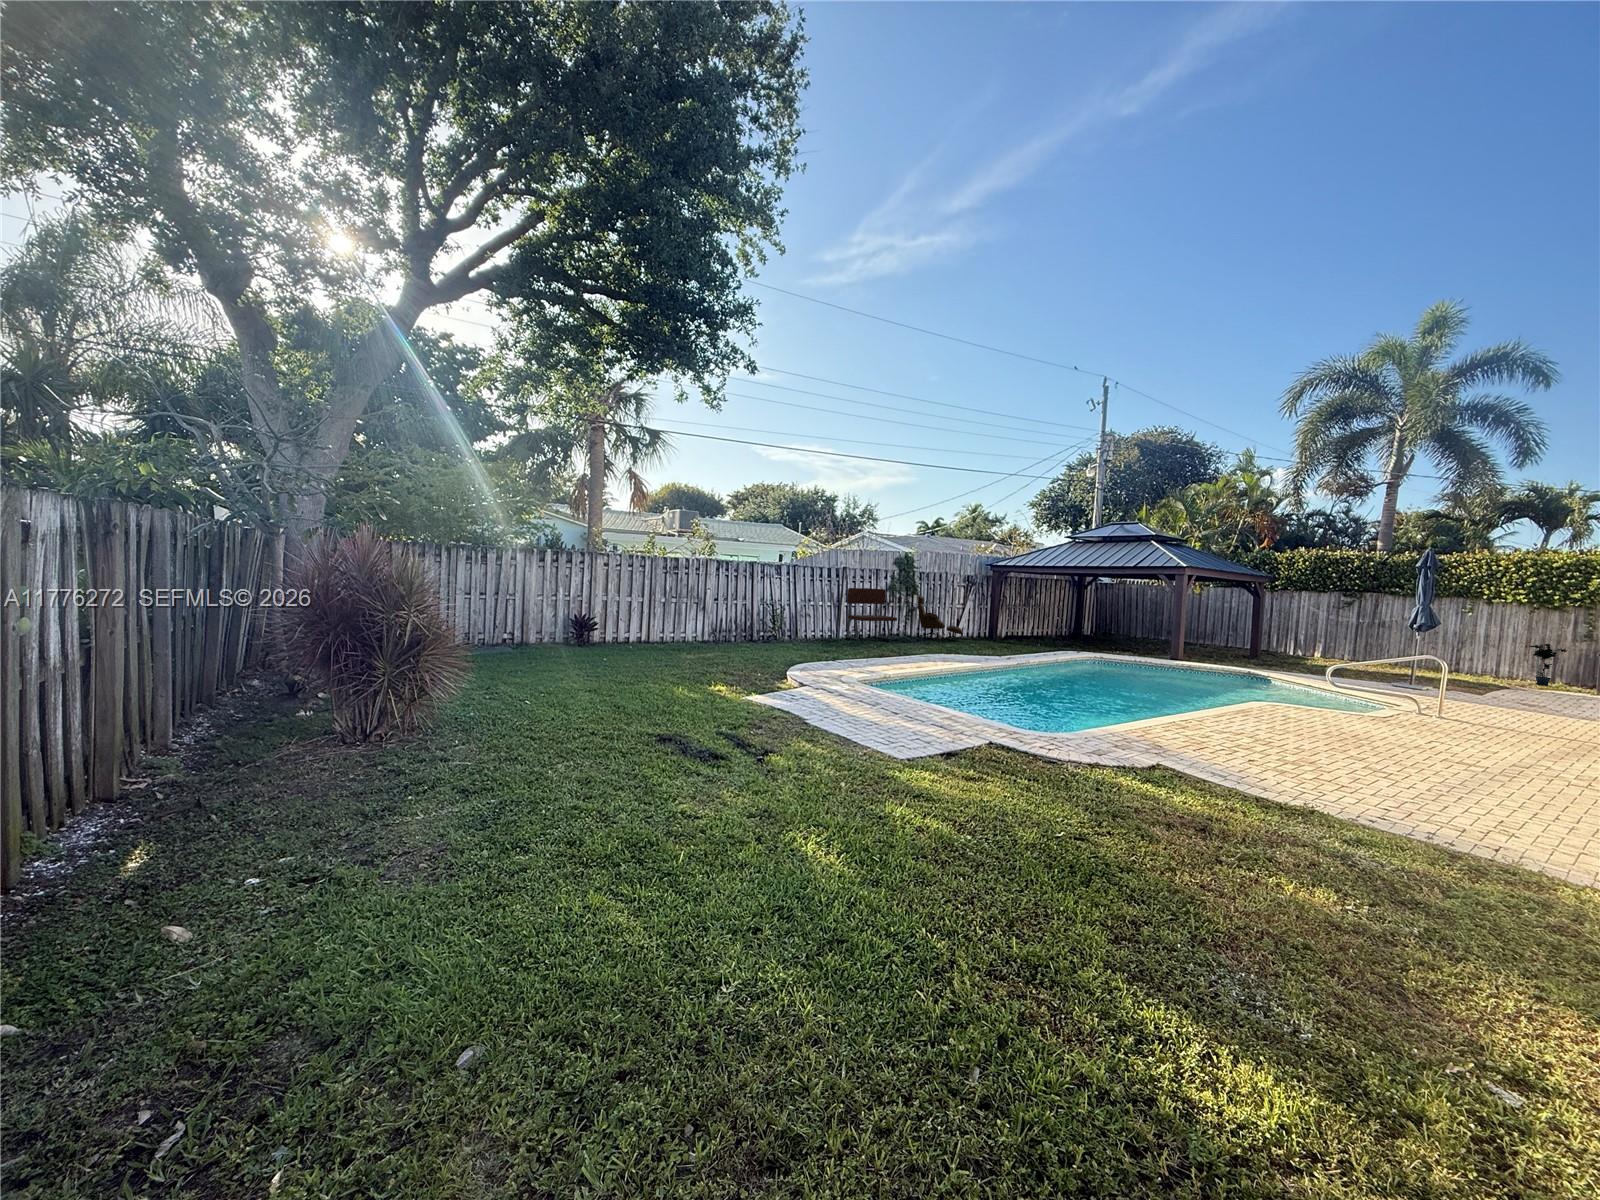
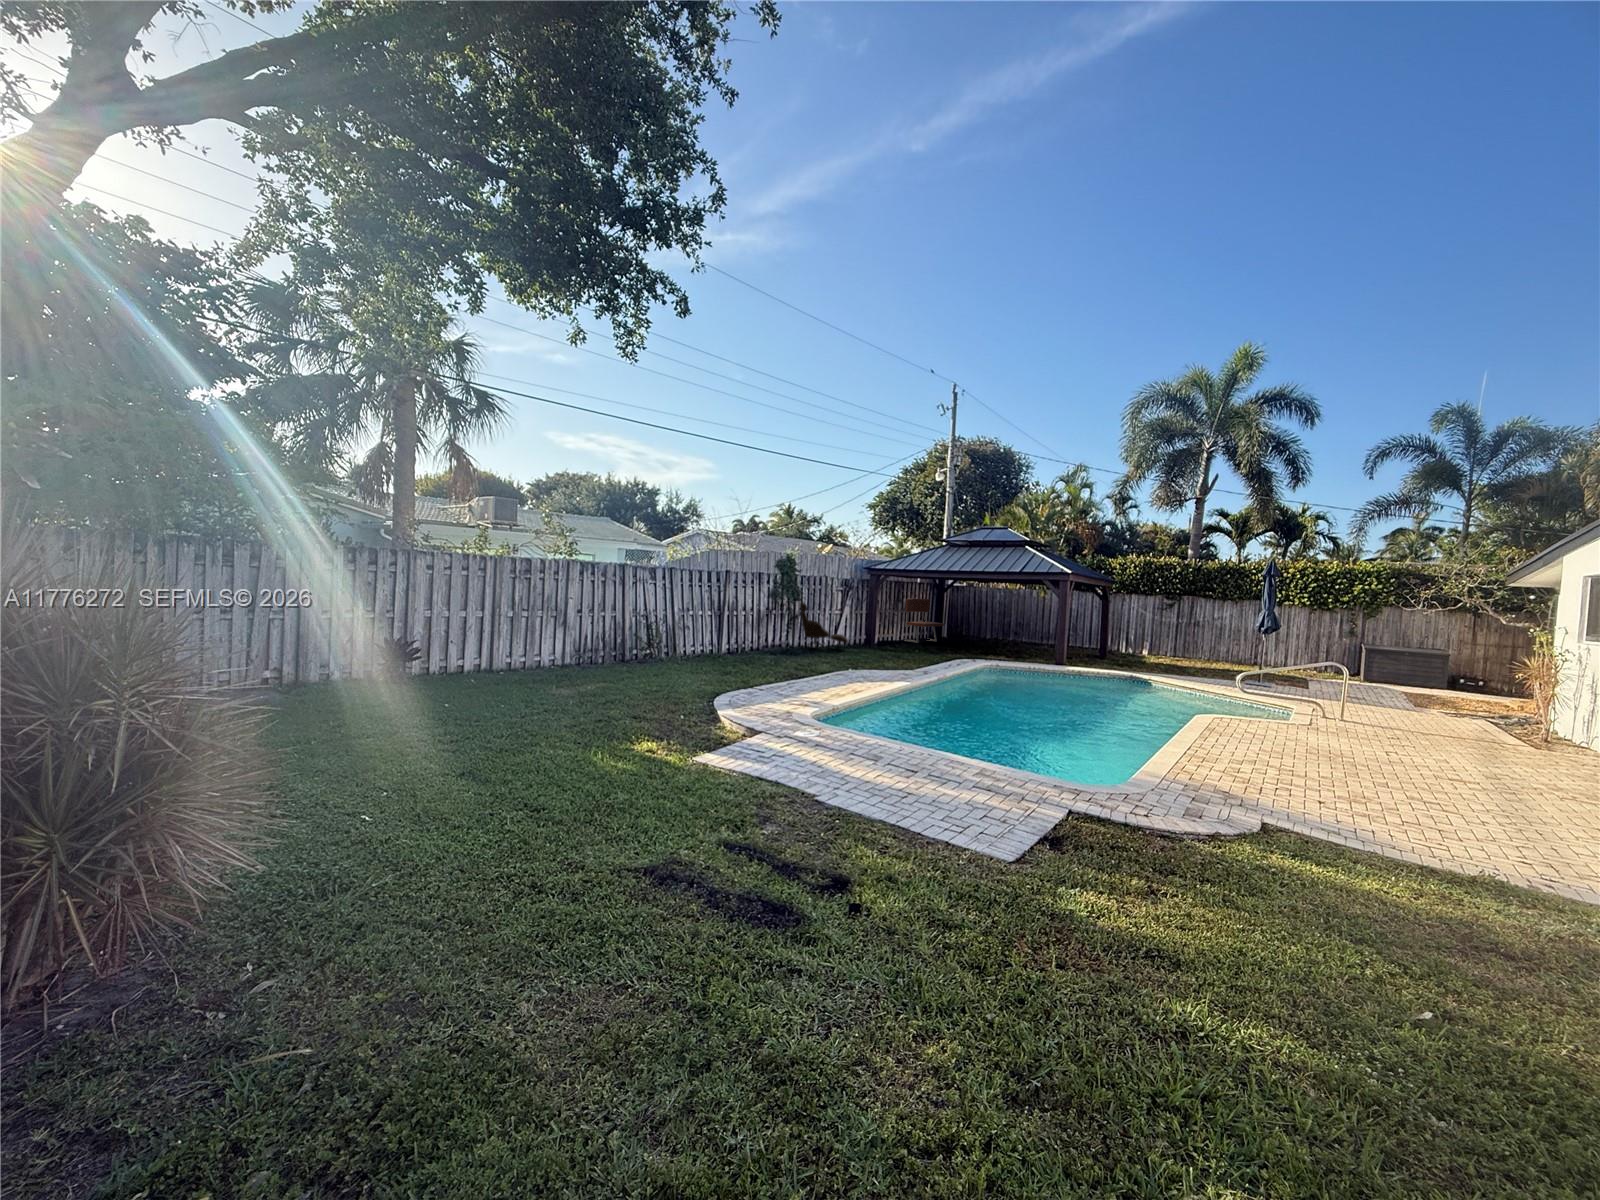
bench: present [846,588,897,640] -> present [904,599,944,643]
potted plant: present [1526,644,1569,686] -> none [1310,639,1342,675]

